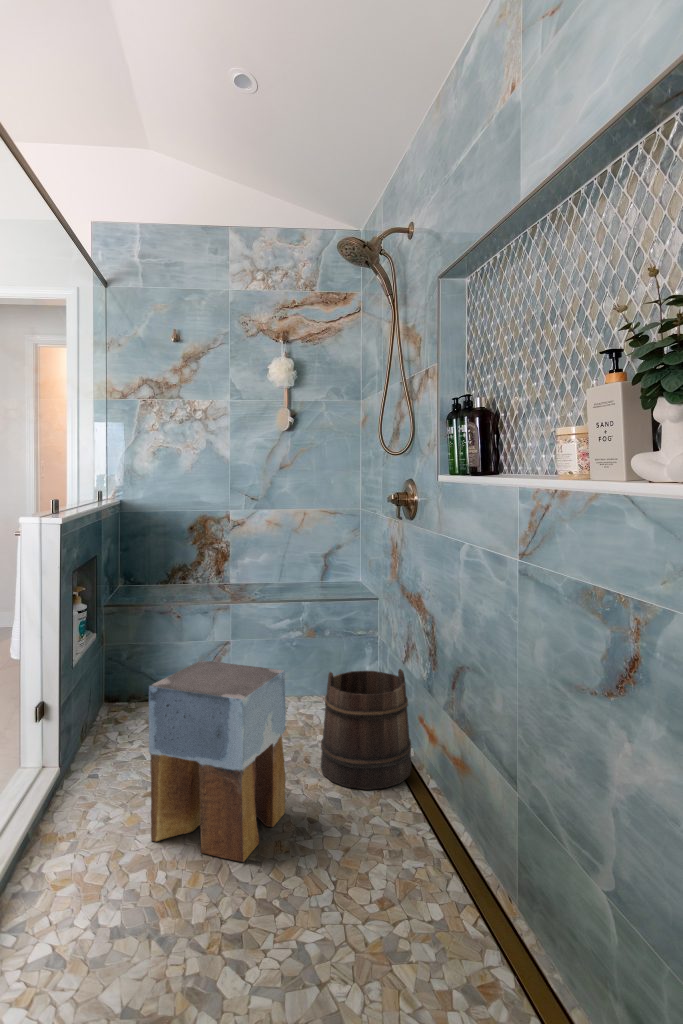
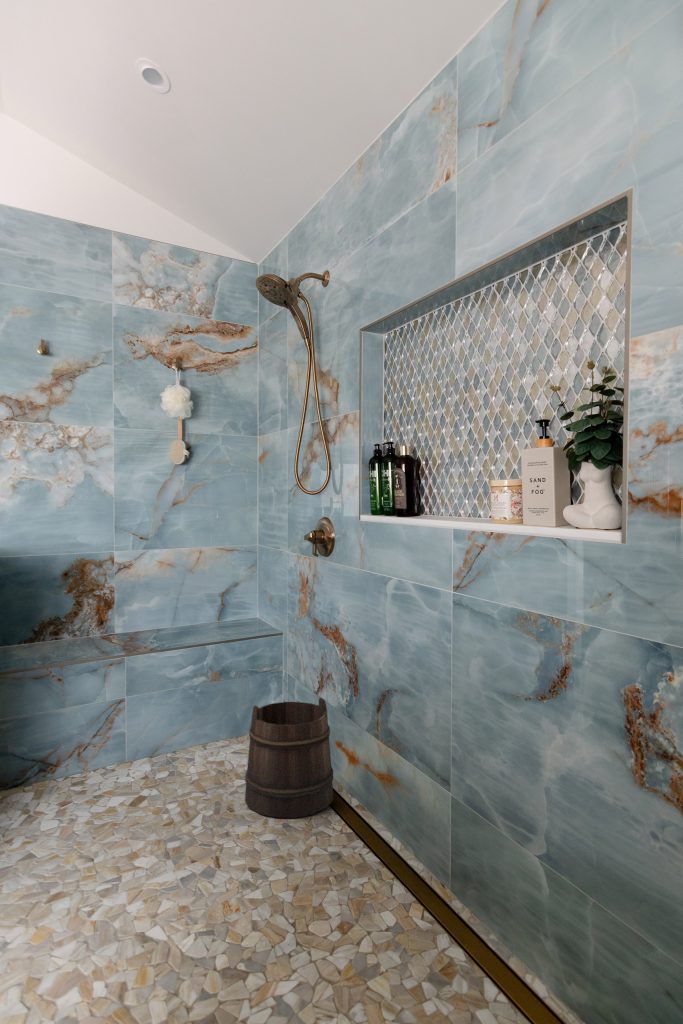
stool: present [149,661,286,862] -> none [89,703,223,901]

